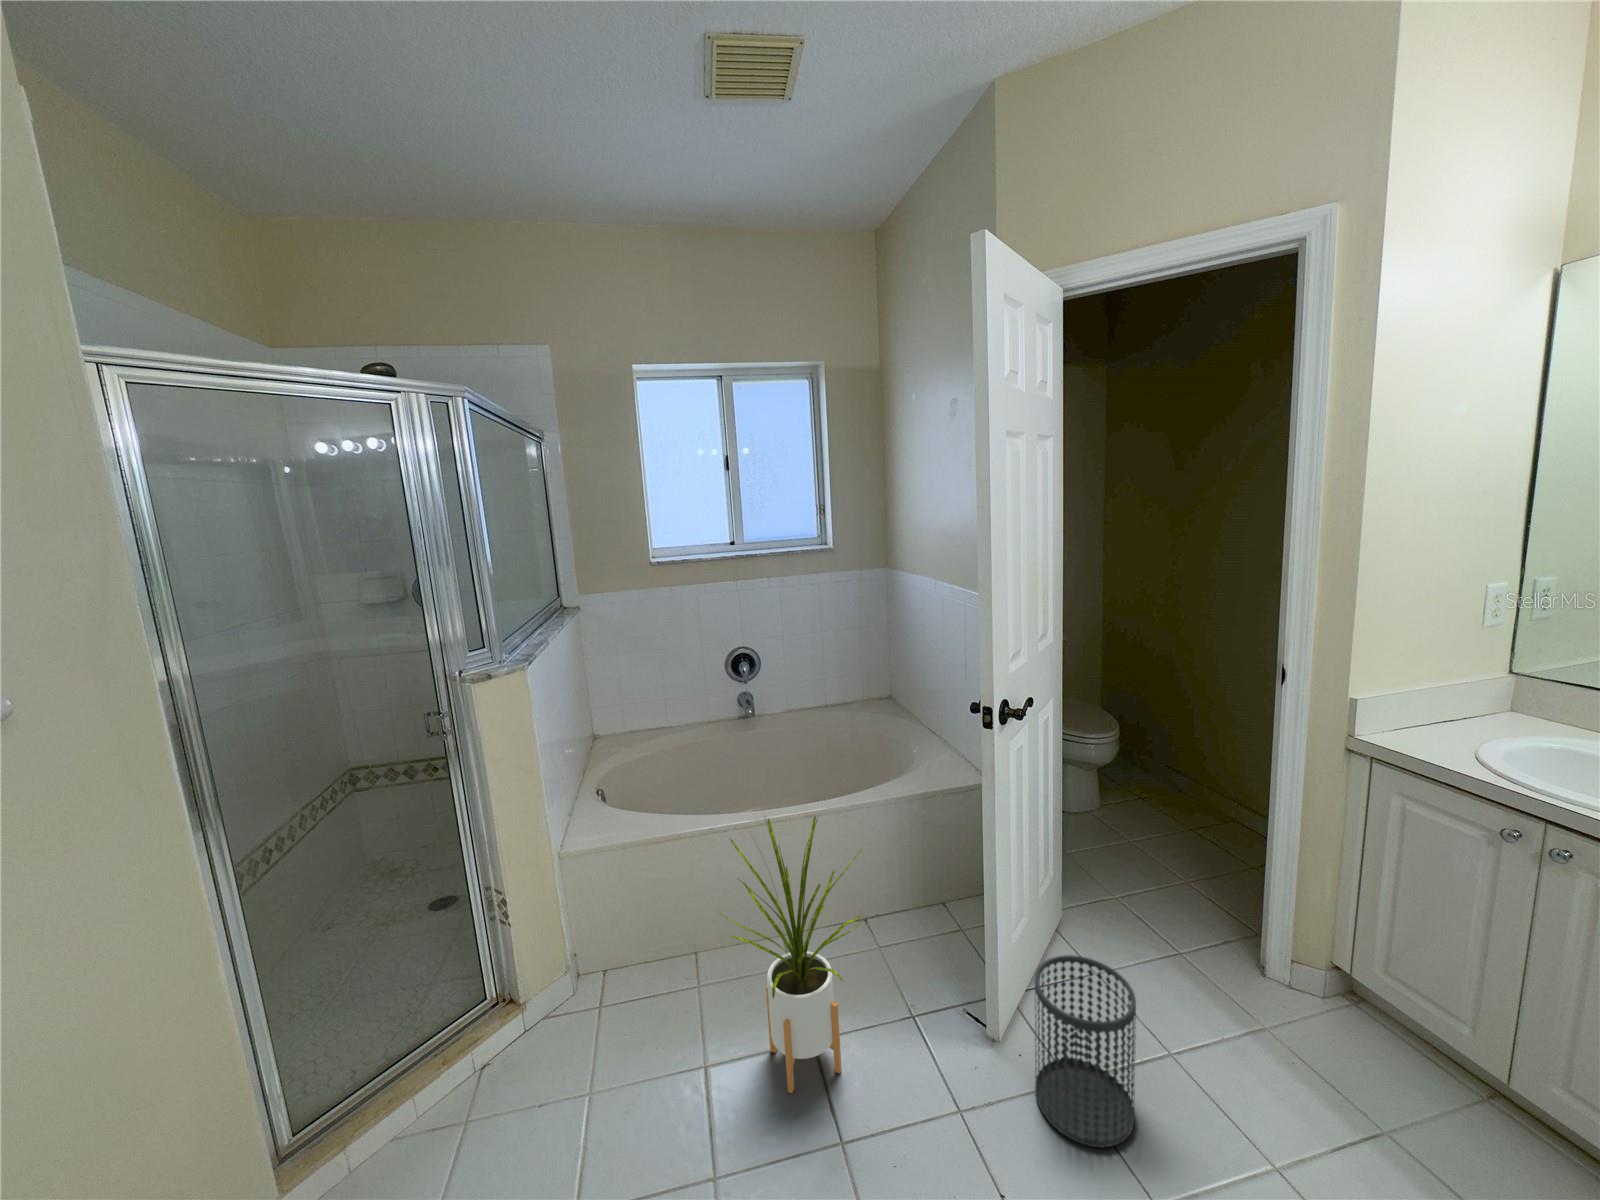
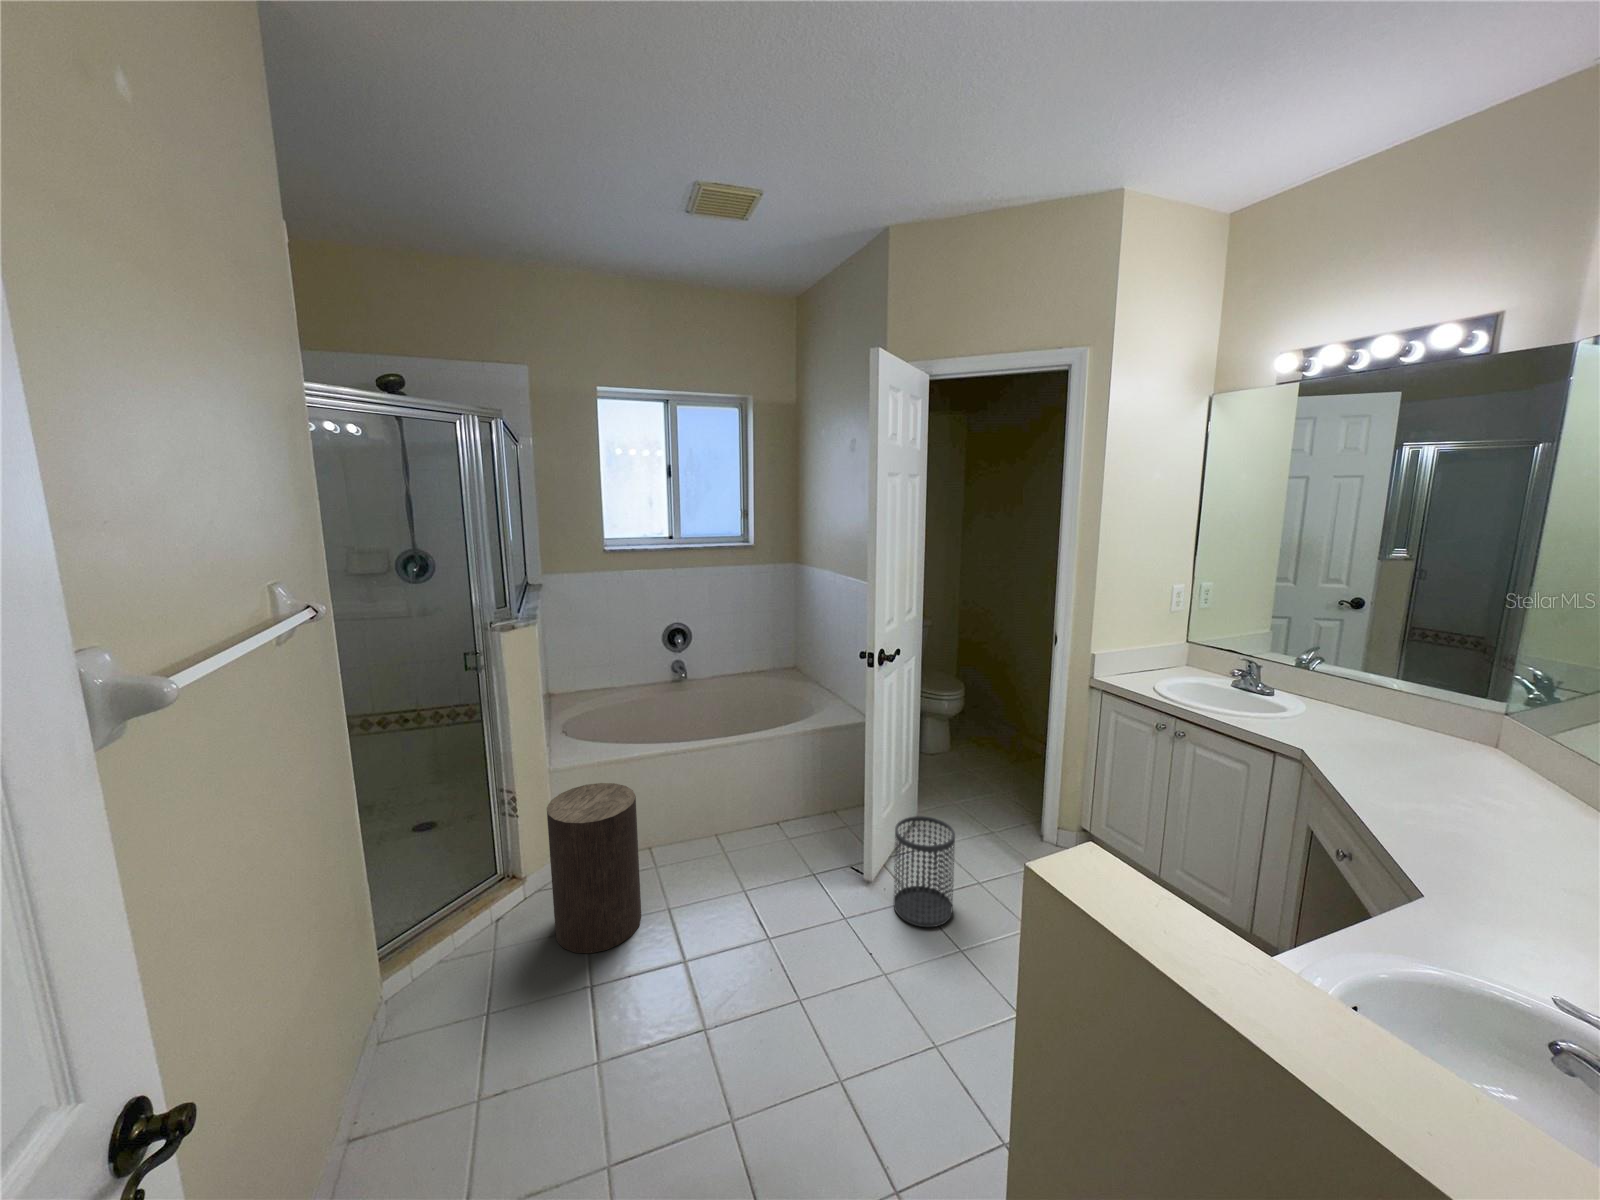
house plant: present [718,815,863,1093] -> none [687,727,787,917]
stool: none [524,886,666,1144] -> present [547,783,641,953]

